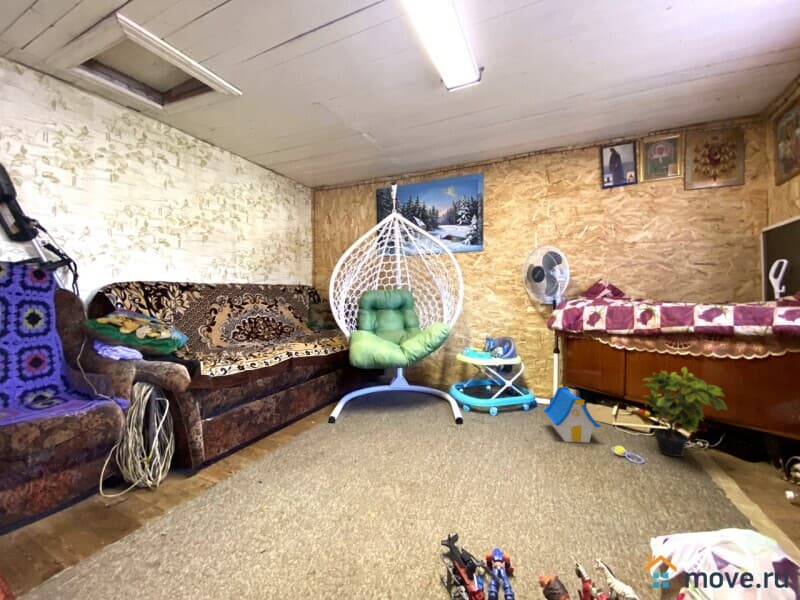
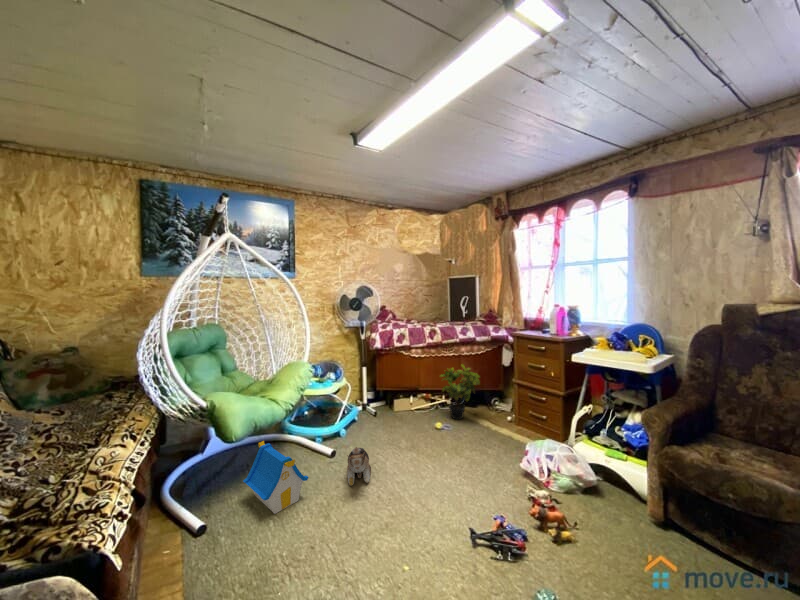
toy house: present [543,385,601,443] -> present [243,441,308,514]
plush toy: none [421,409,475,451] -> present [347,447,371,486]

